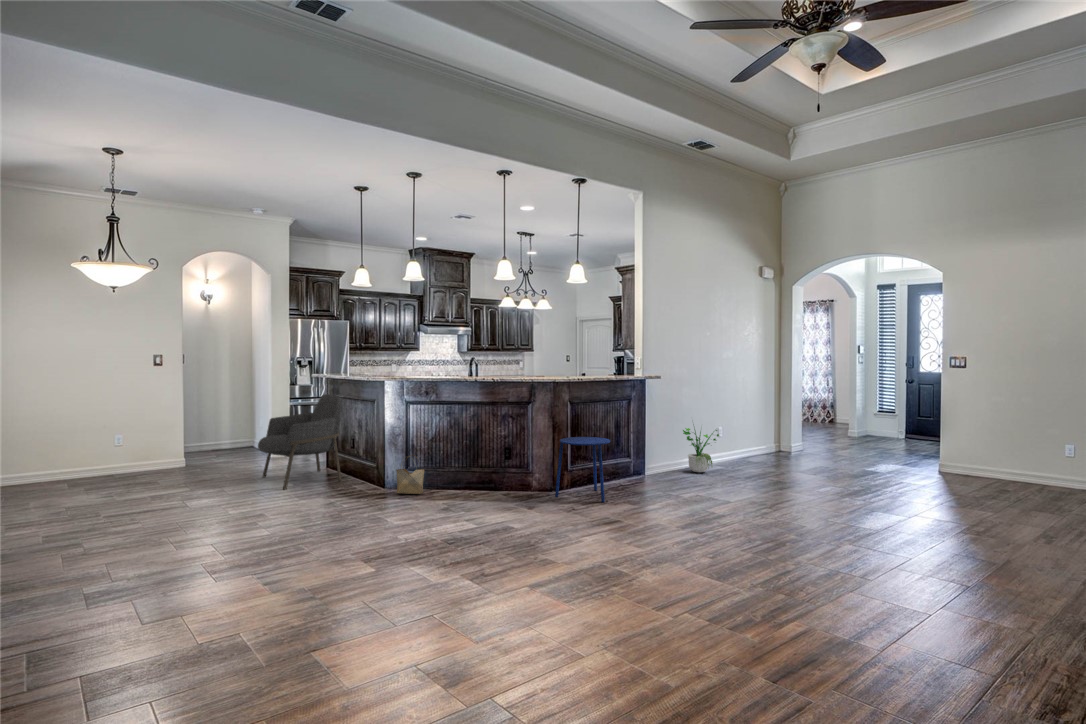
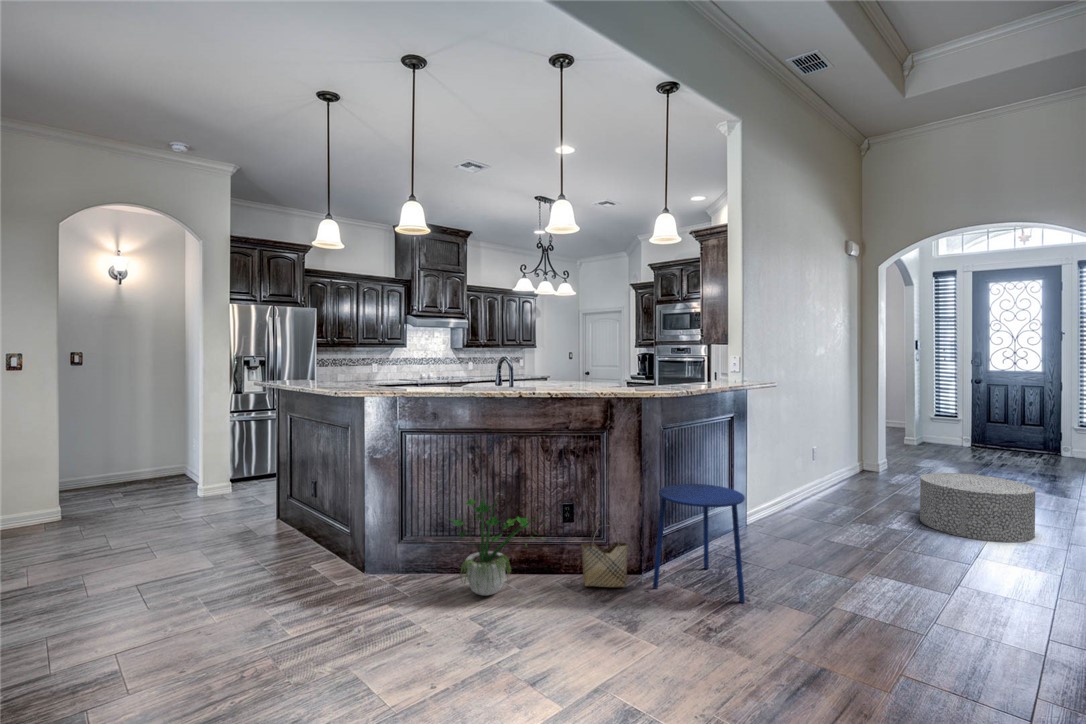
armchair: present [258,394,341,490] -> none [158,413,296,577]
potted plant: present [683,428,719,472] -> present [450,494,547,595]
ottoman: none [770,441,839,483] -> present [920,473,1035,542]
woven basket: present [396,455,424,494] -> present [581,519,628,587]

